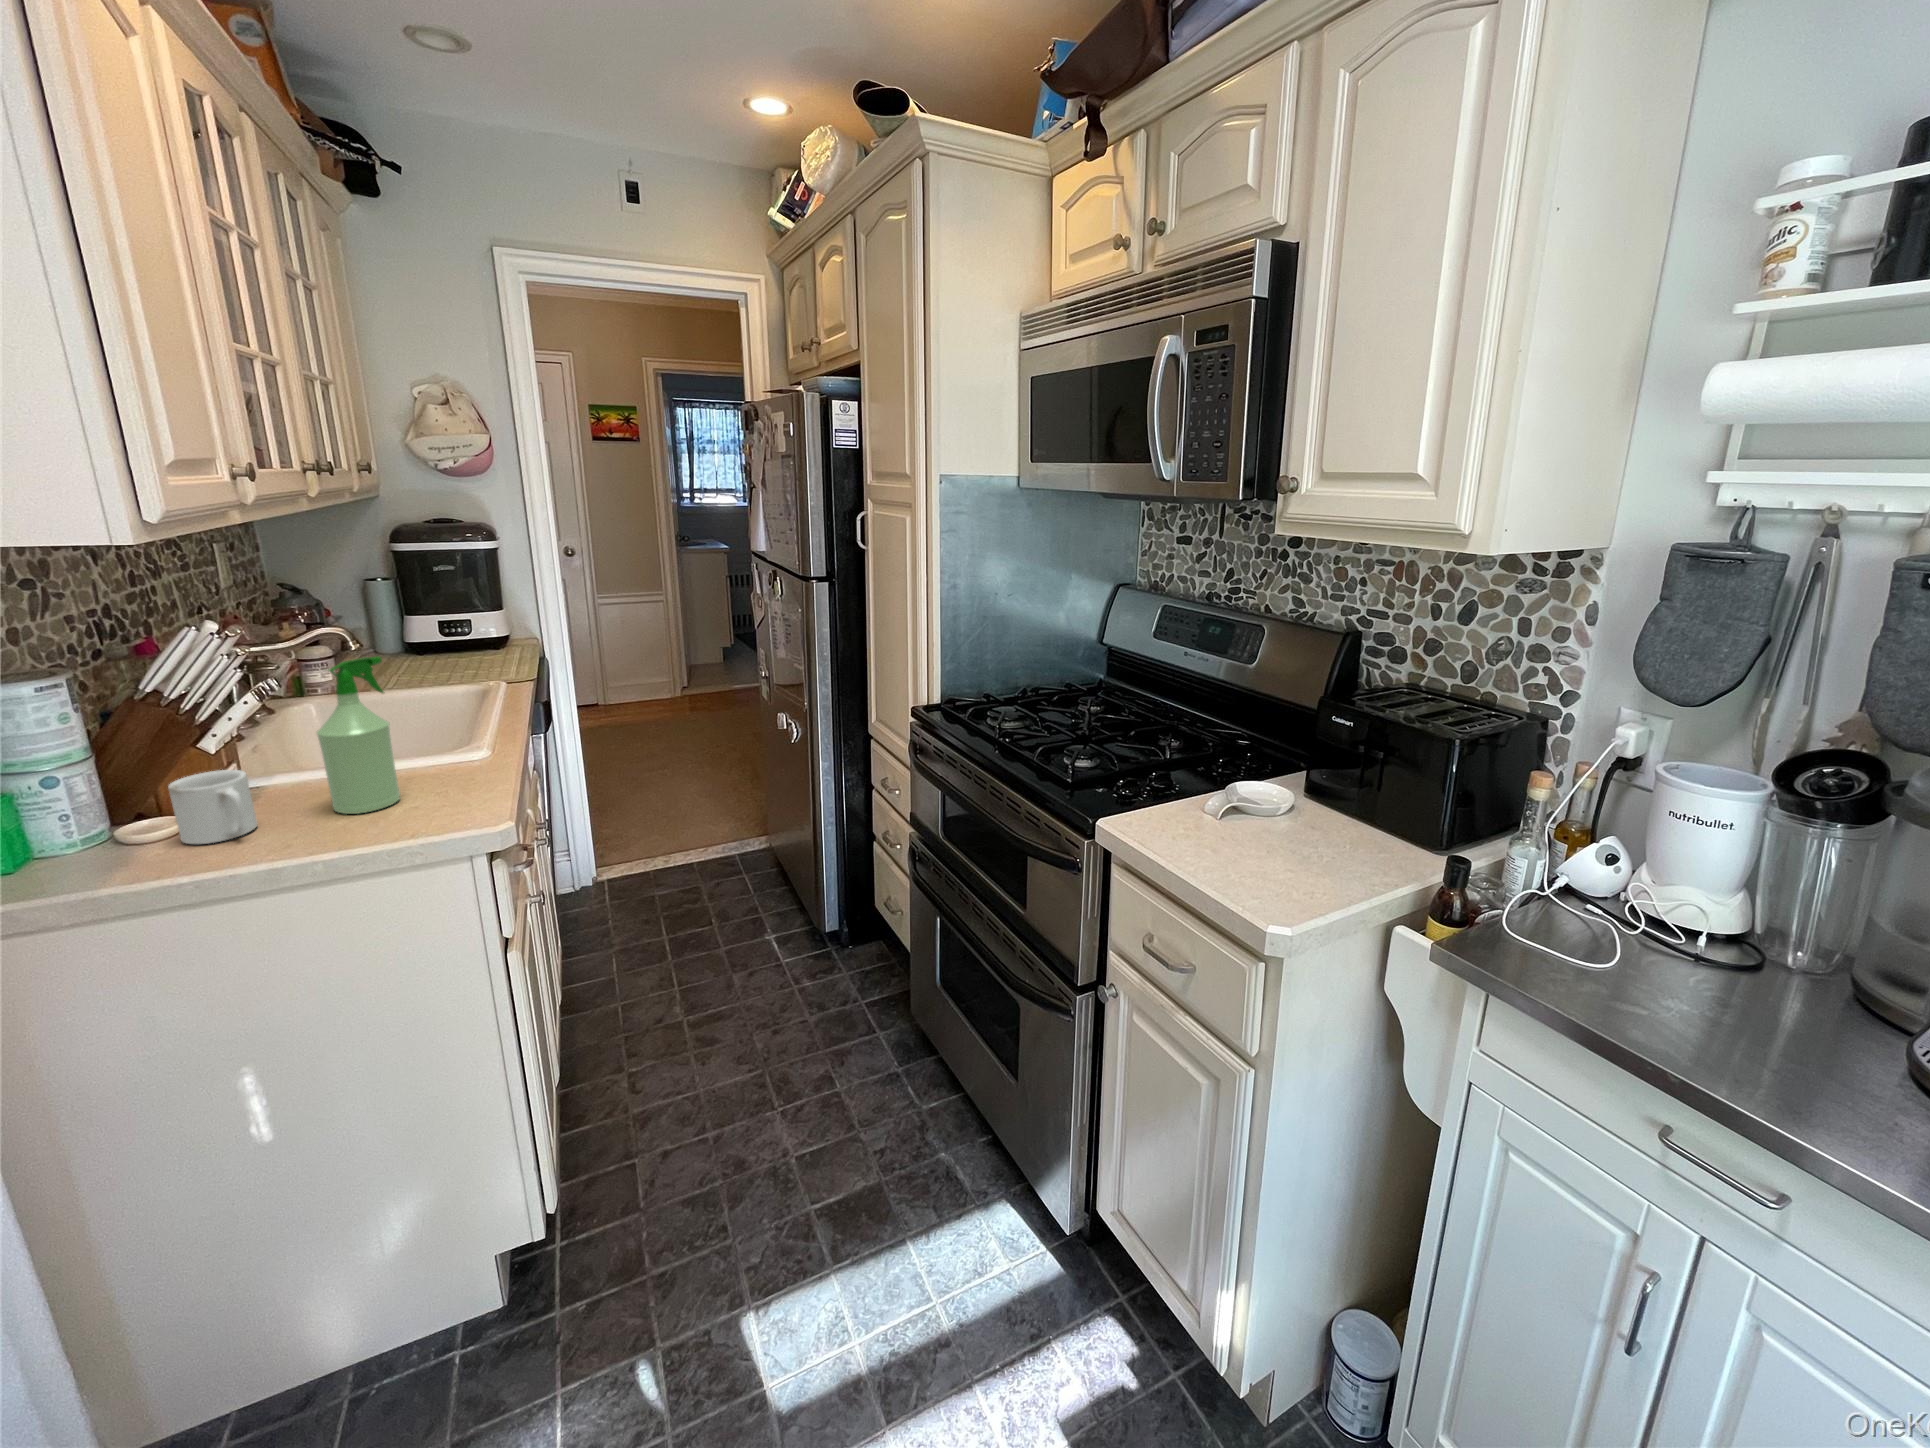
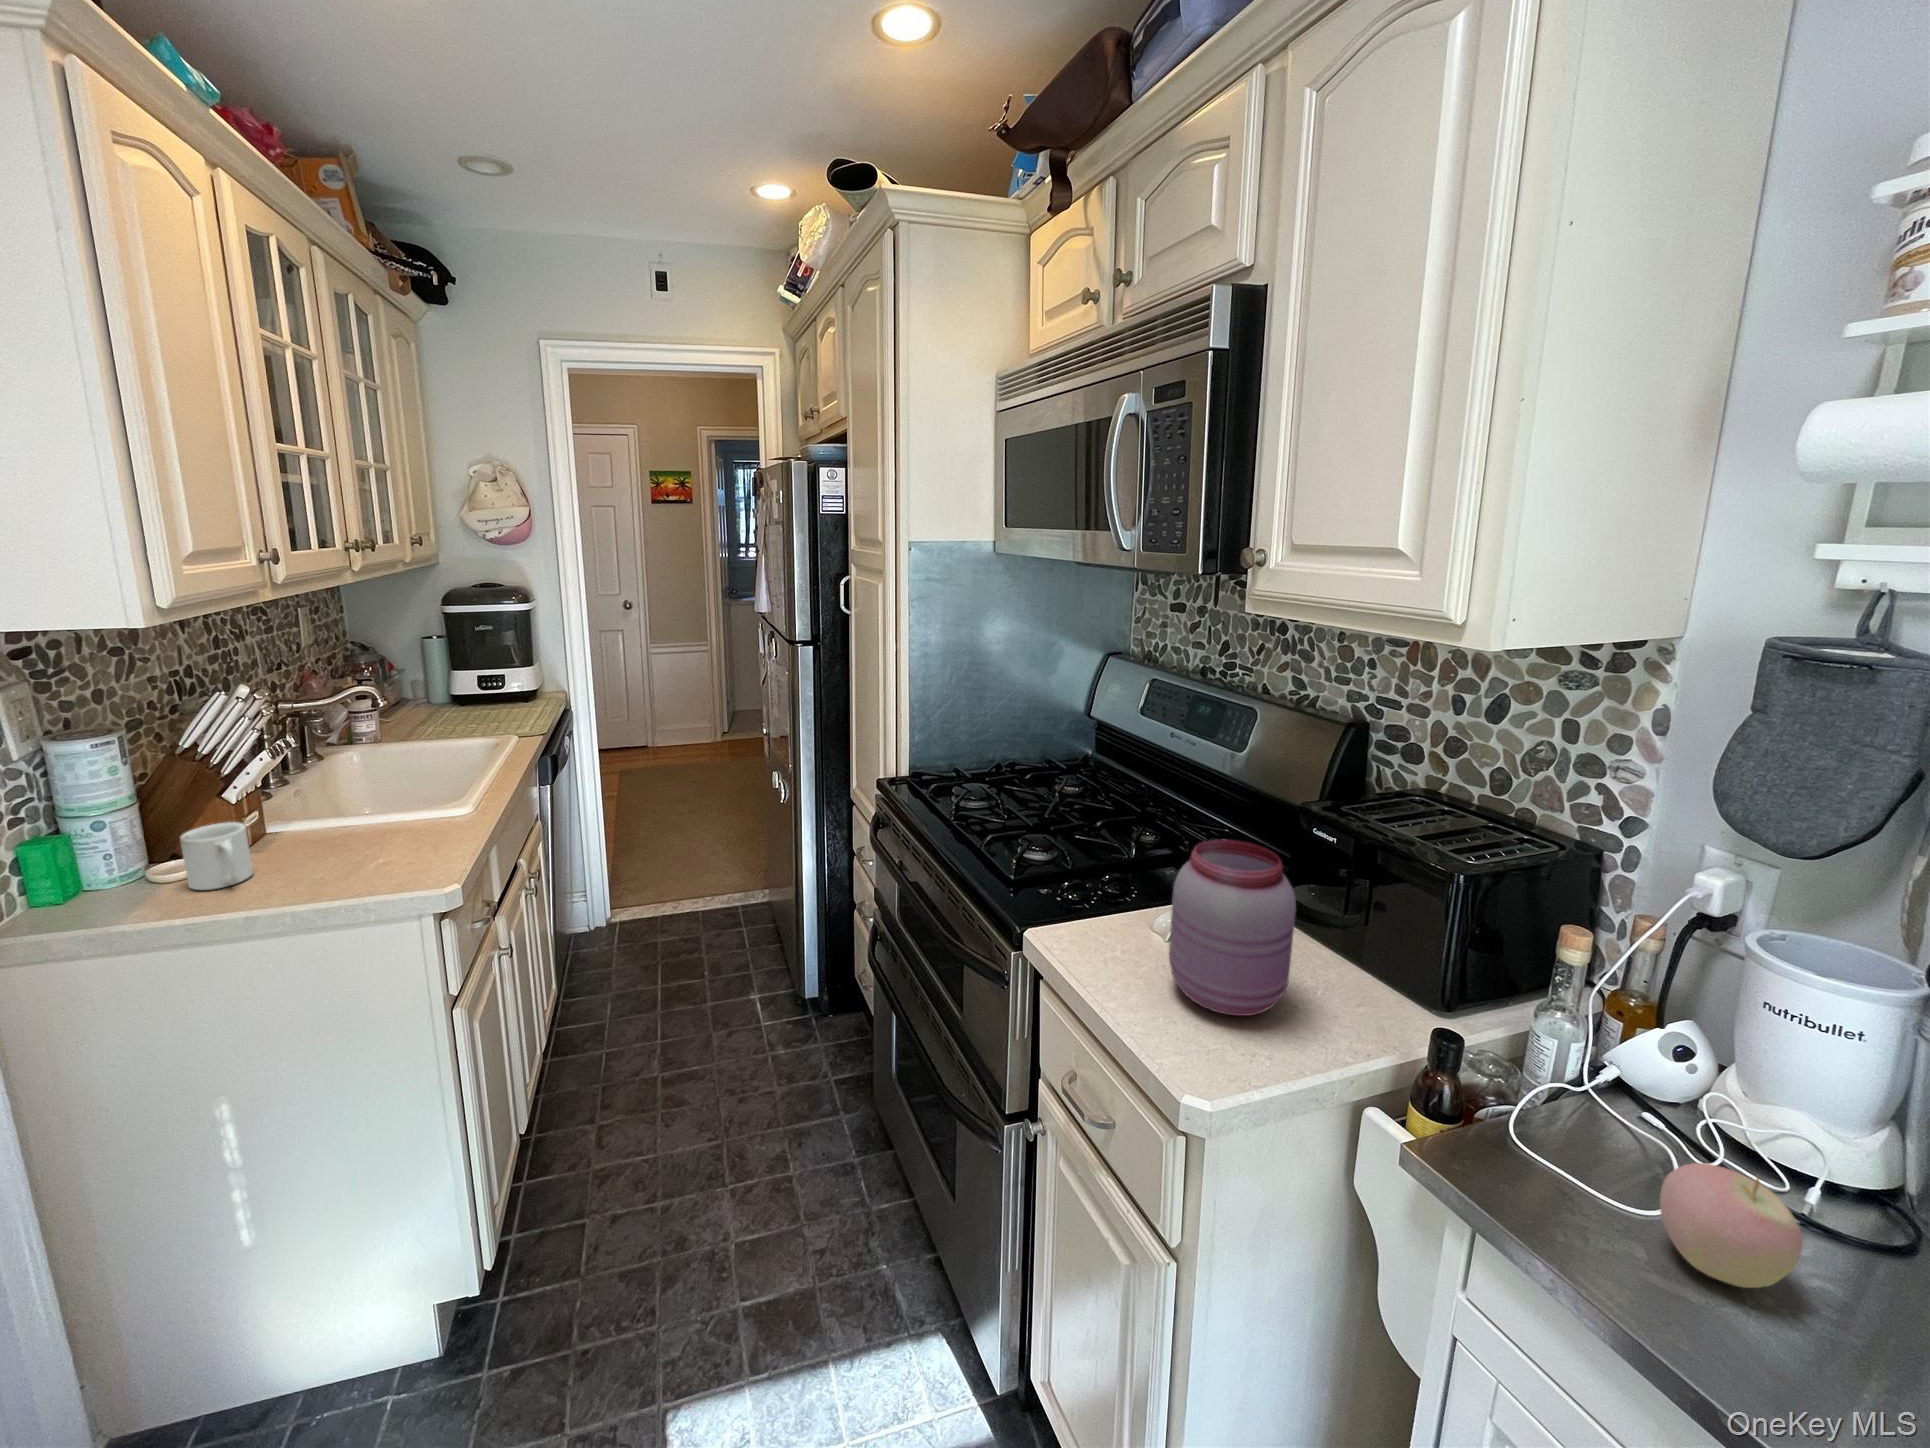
spray bottle: present [317,657,400,814] -> none [306,722,377,868]
jar: none [1230,725,1336,869] -> present [1169,840,1296,1016]
apple: none [1615,920,1707,1001] -> present [1660,1163,1803,1288]

